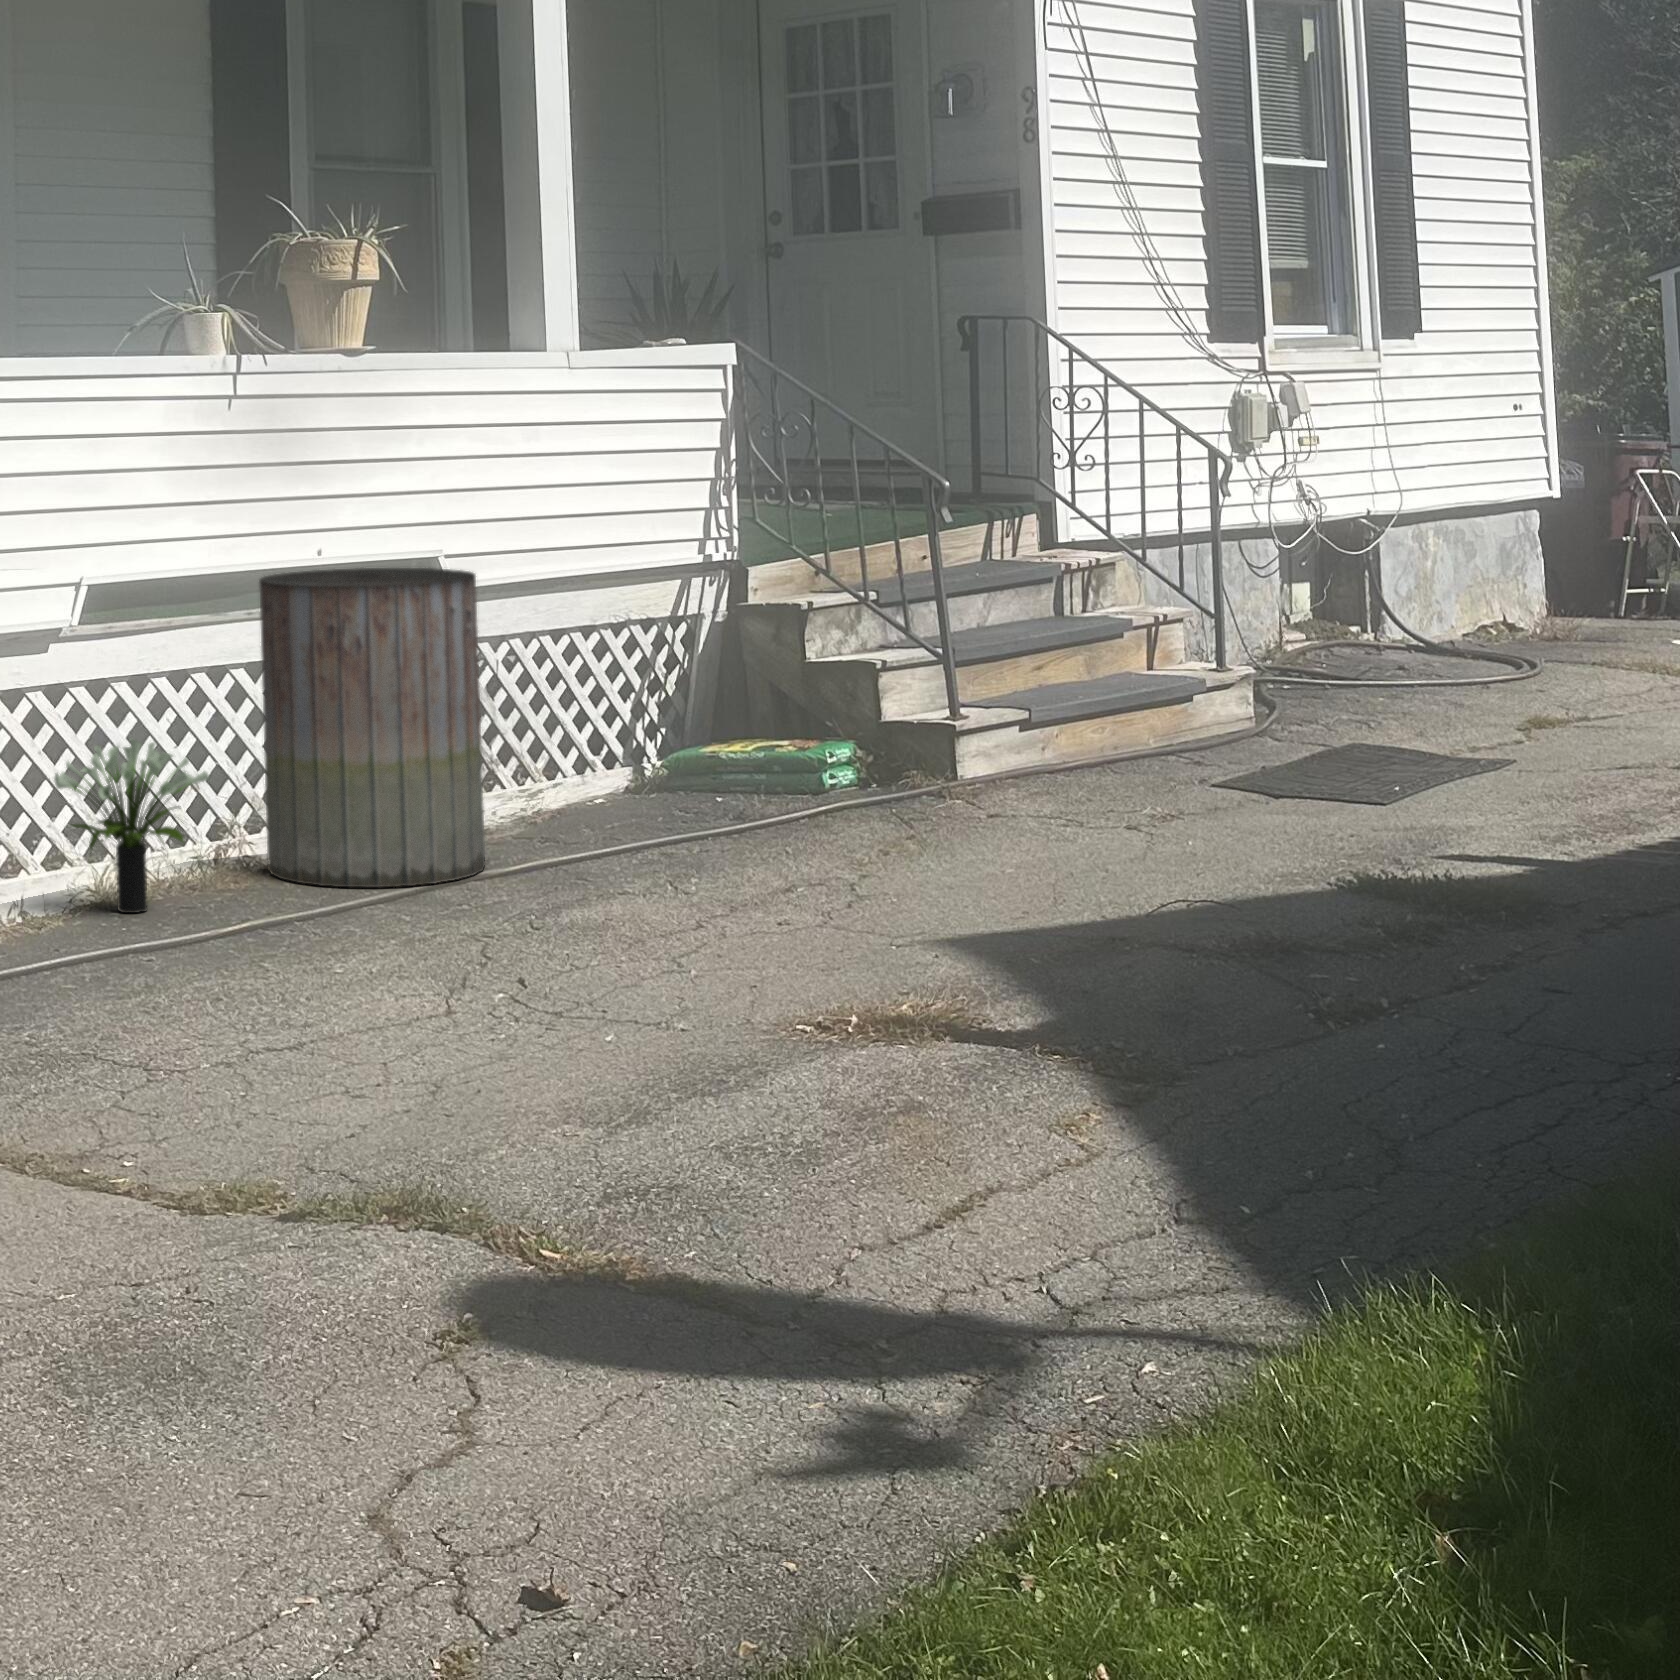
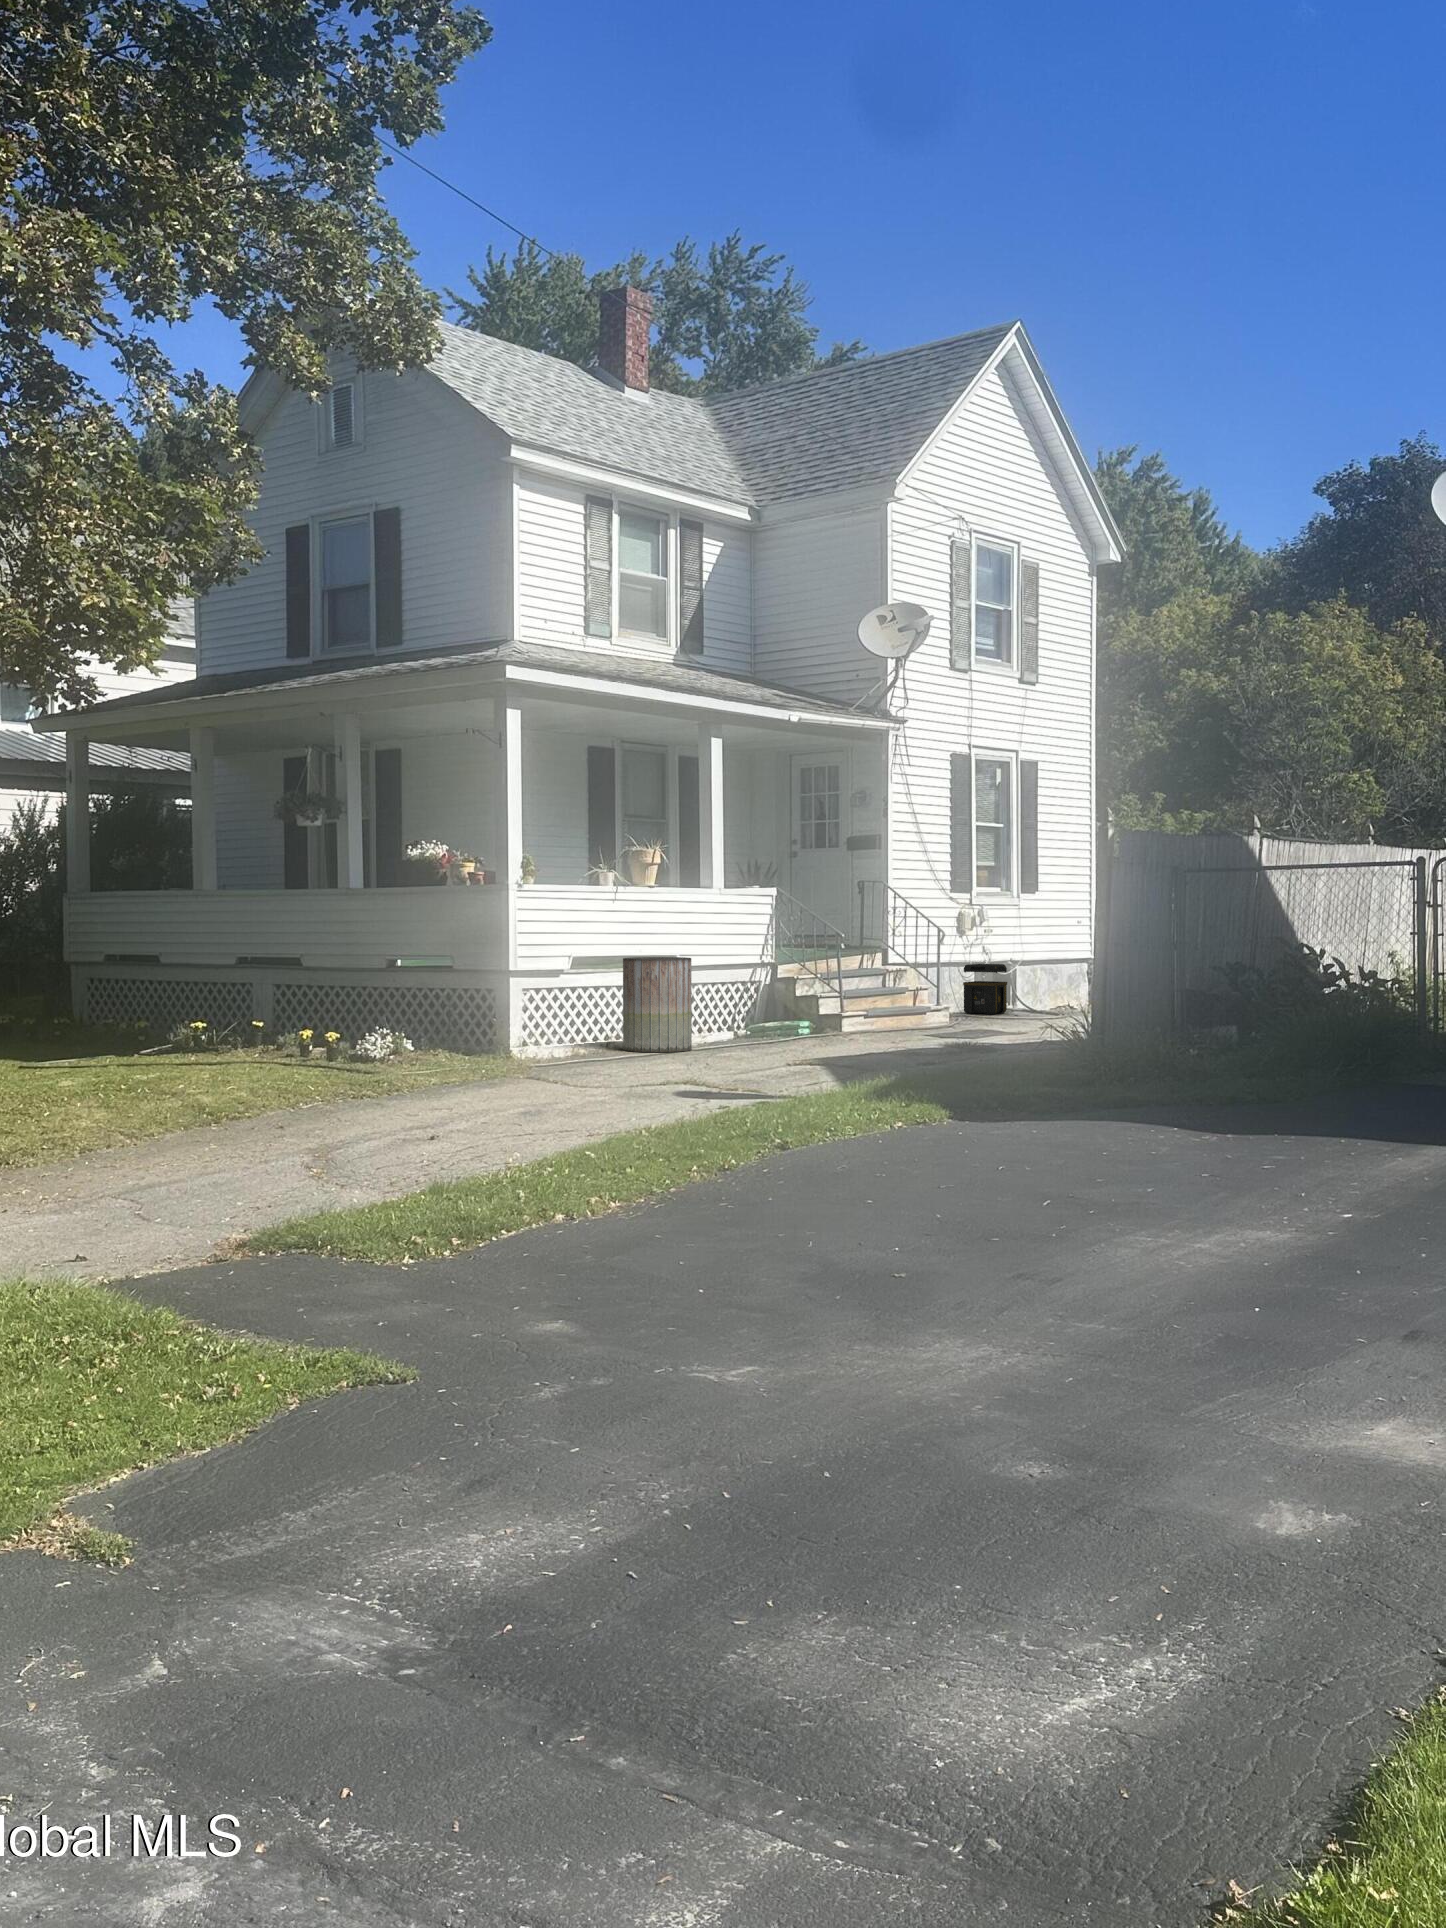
toolbox: none [1255,528,1379,668] -> present [963,964,1007,1014]
potted plant: present [54,739,210,913] -> none [564,1003,612,1056]

